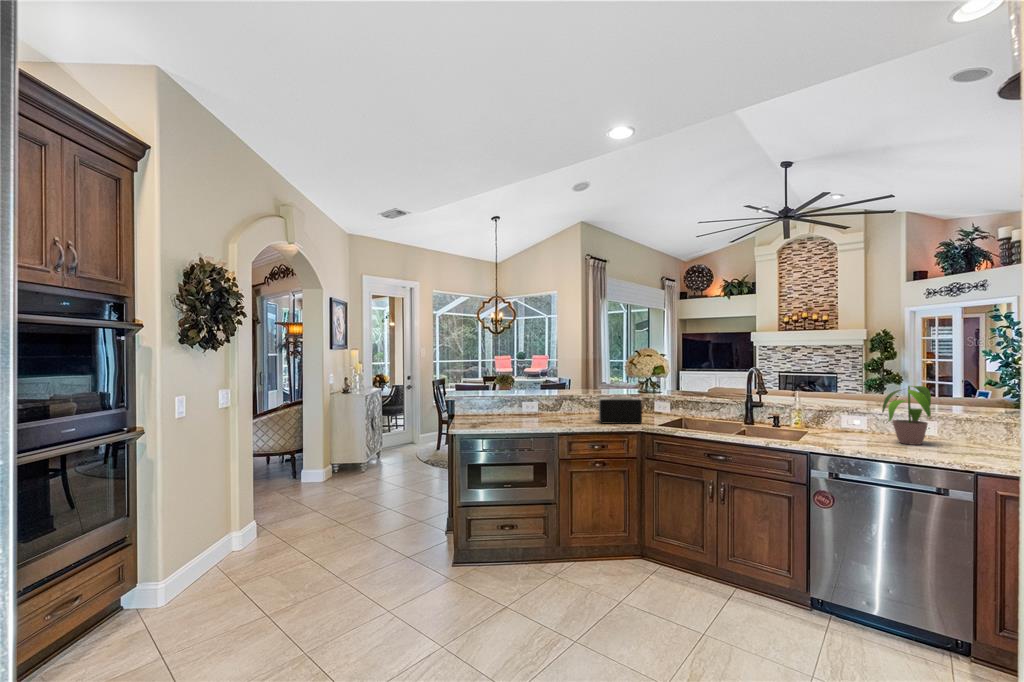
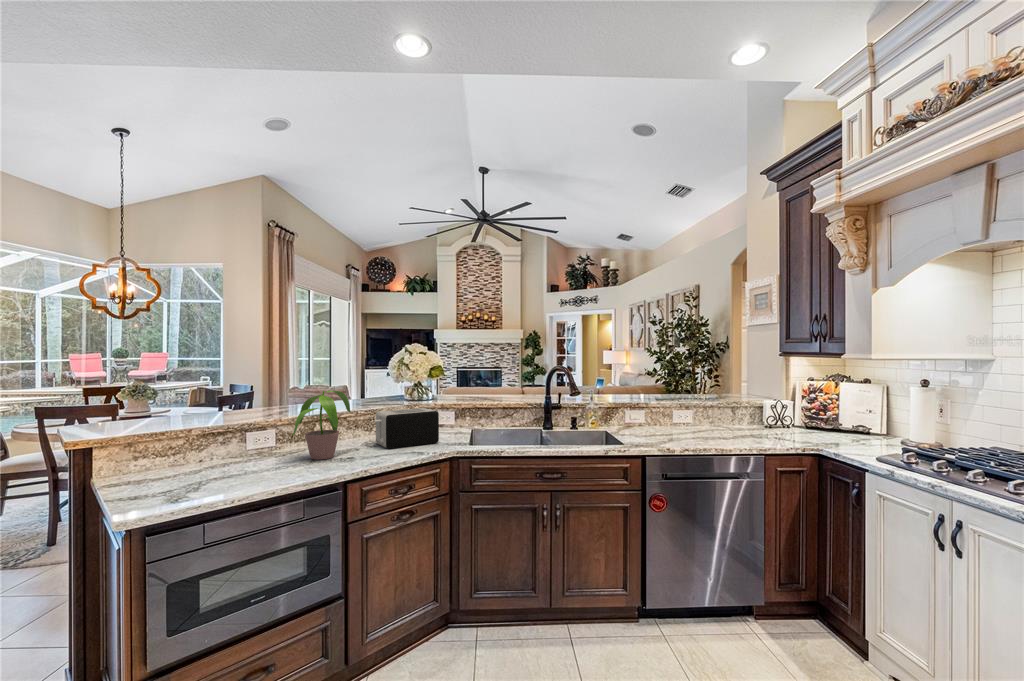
potted plant: present [882,386,931,445] -> present [292,391,350,460]

